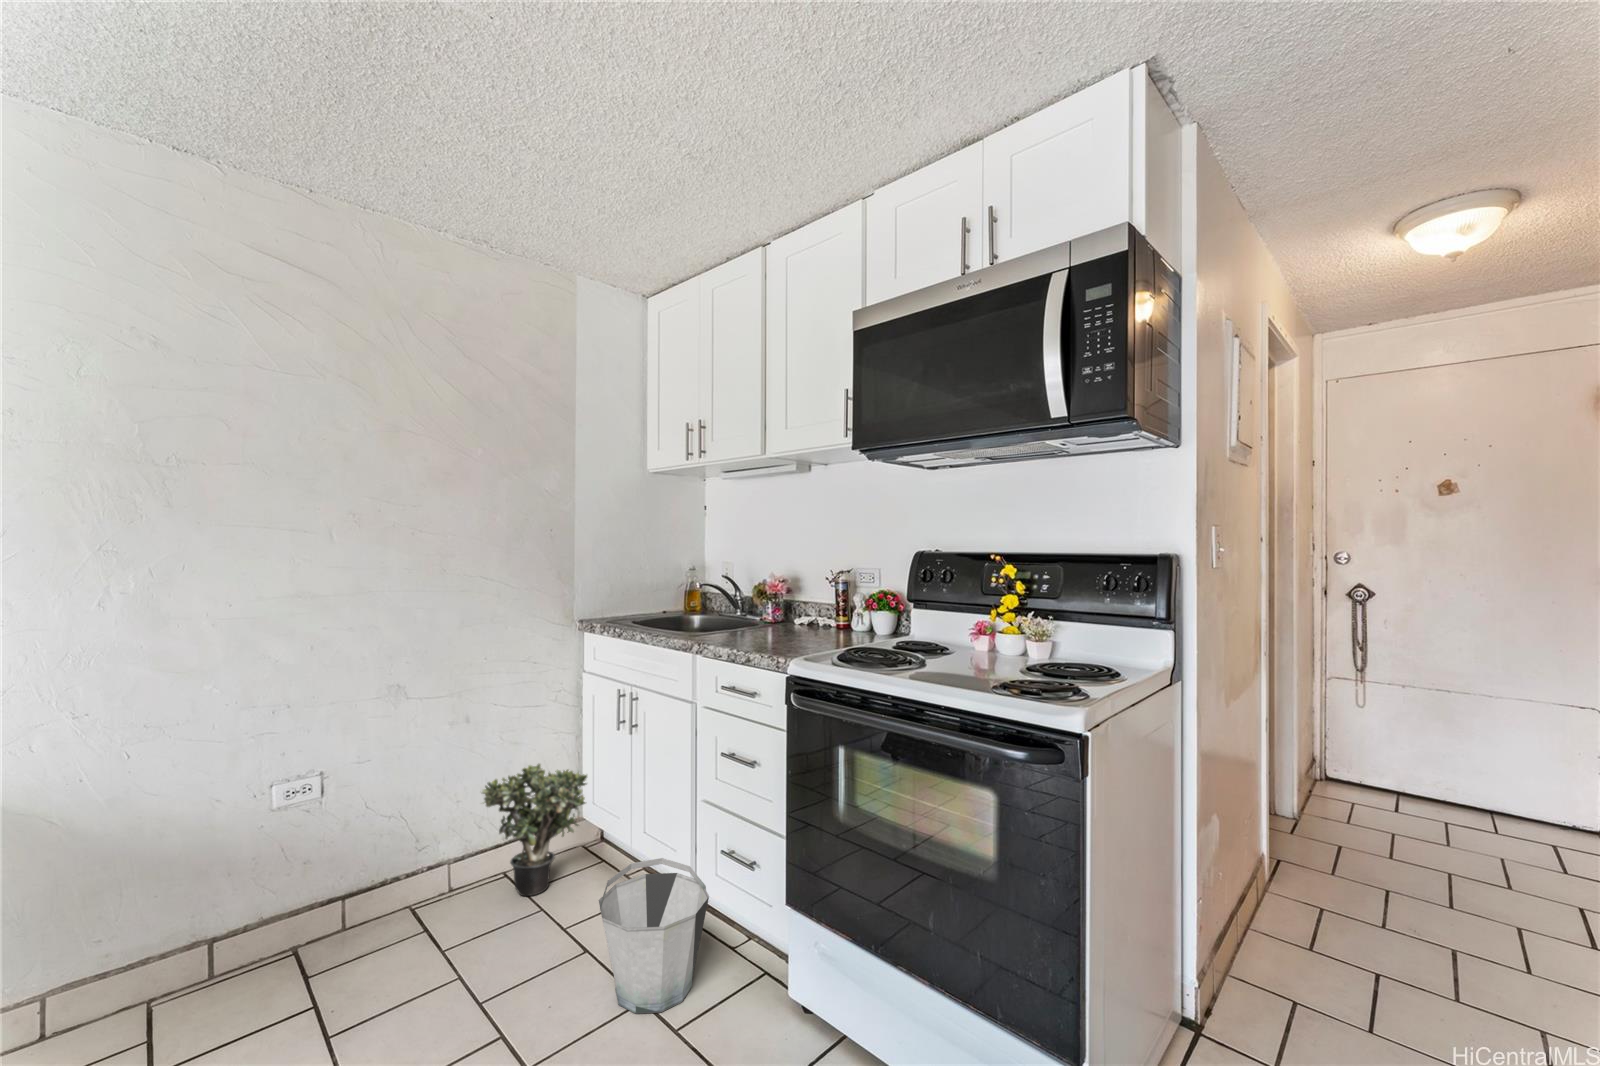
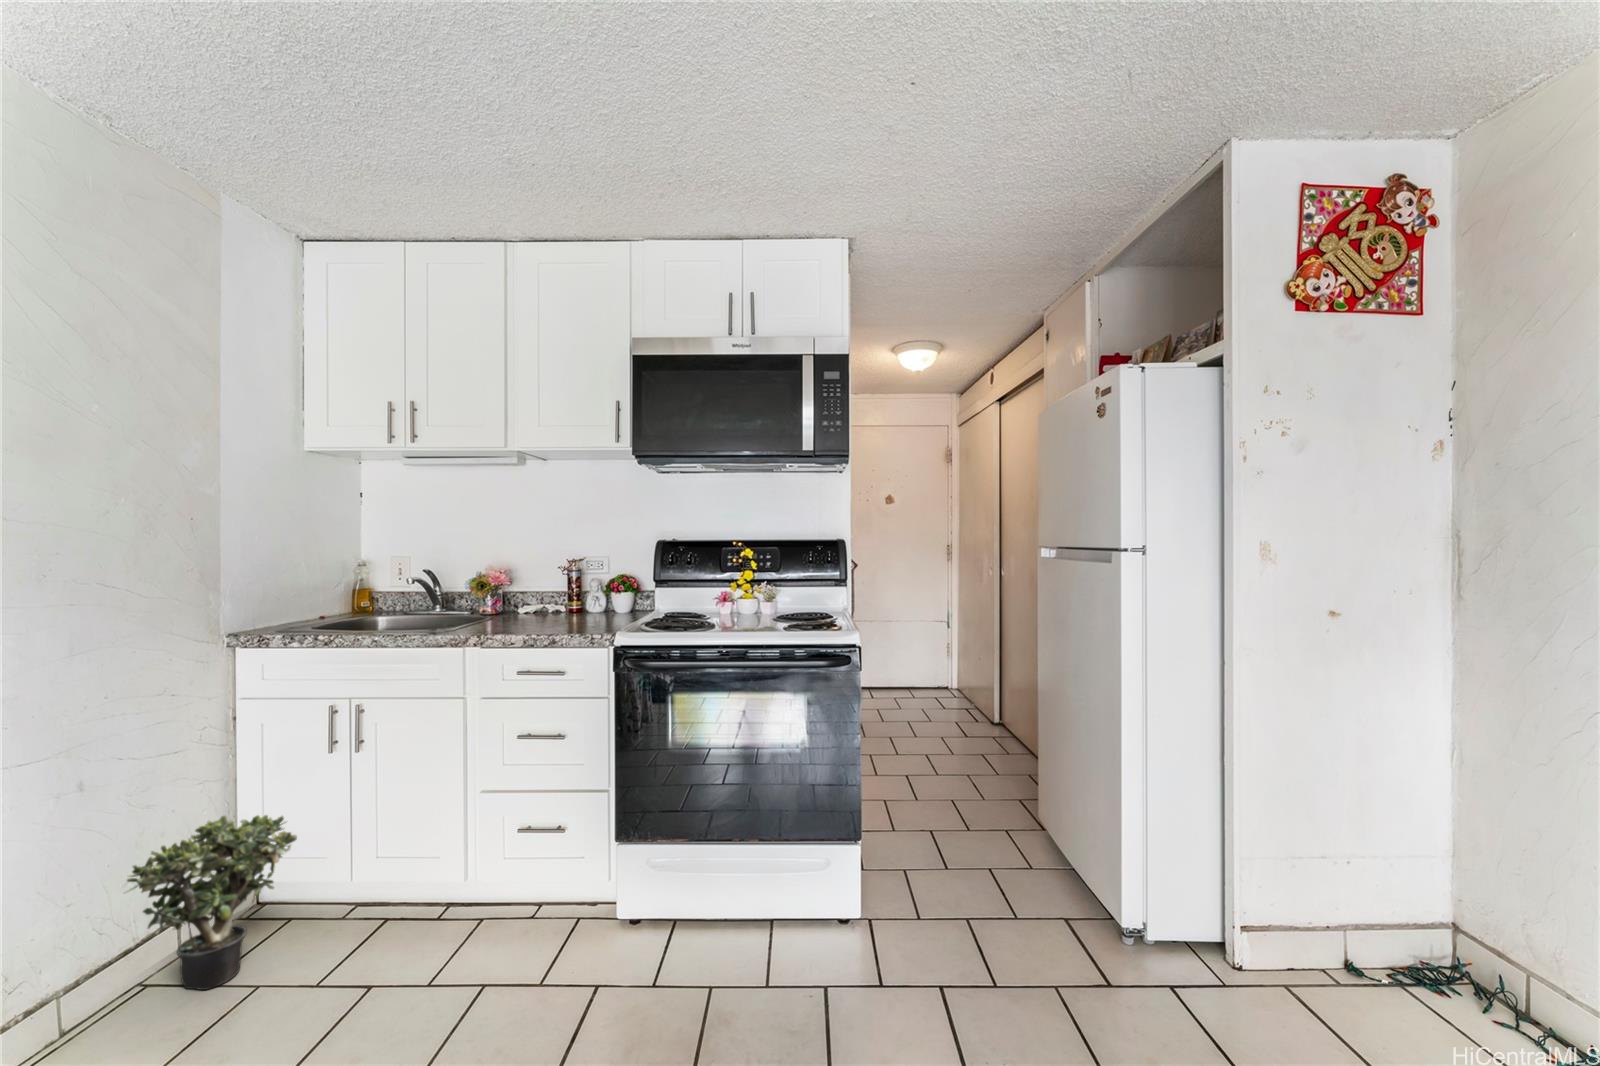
bucket: present [599,858,709,1014] -> none [428,850,546,1002]

